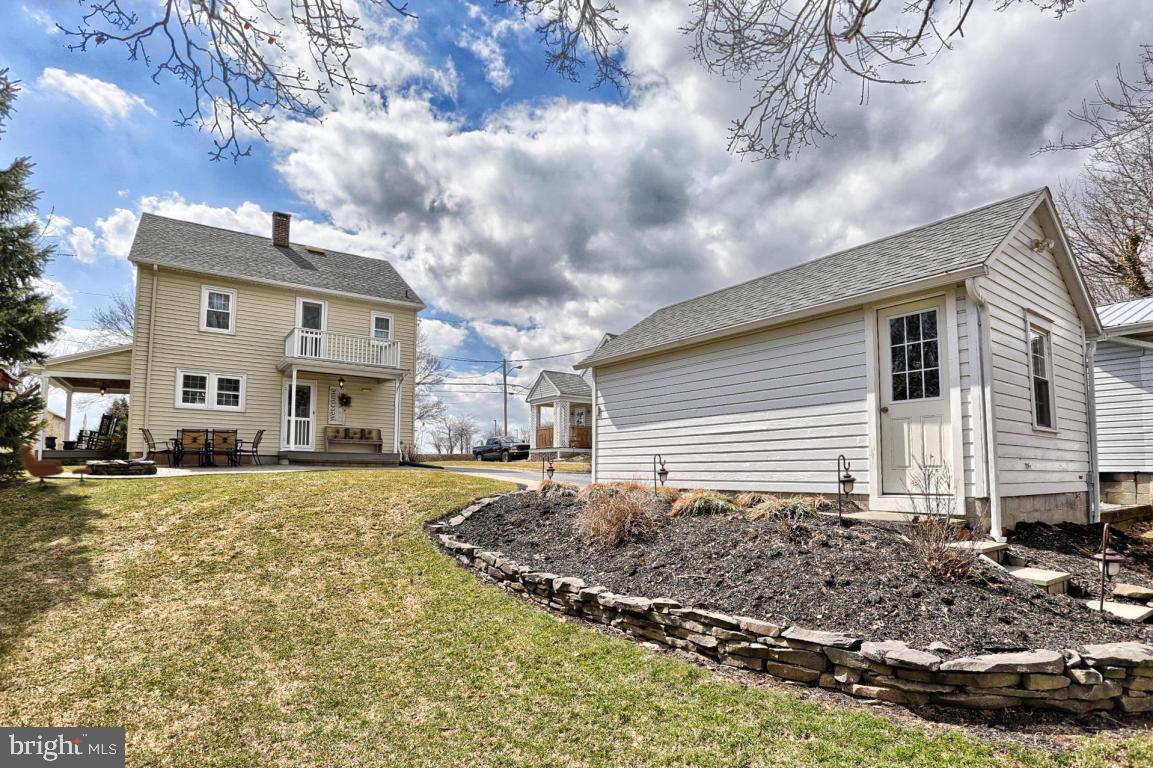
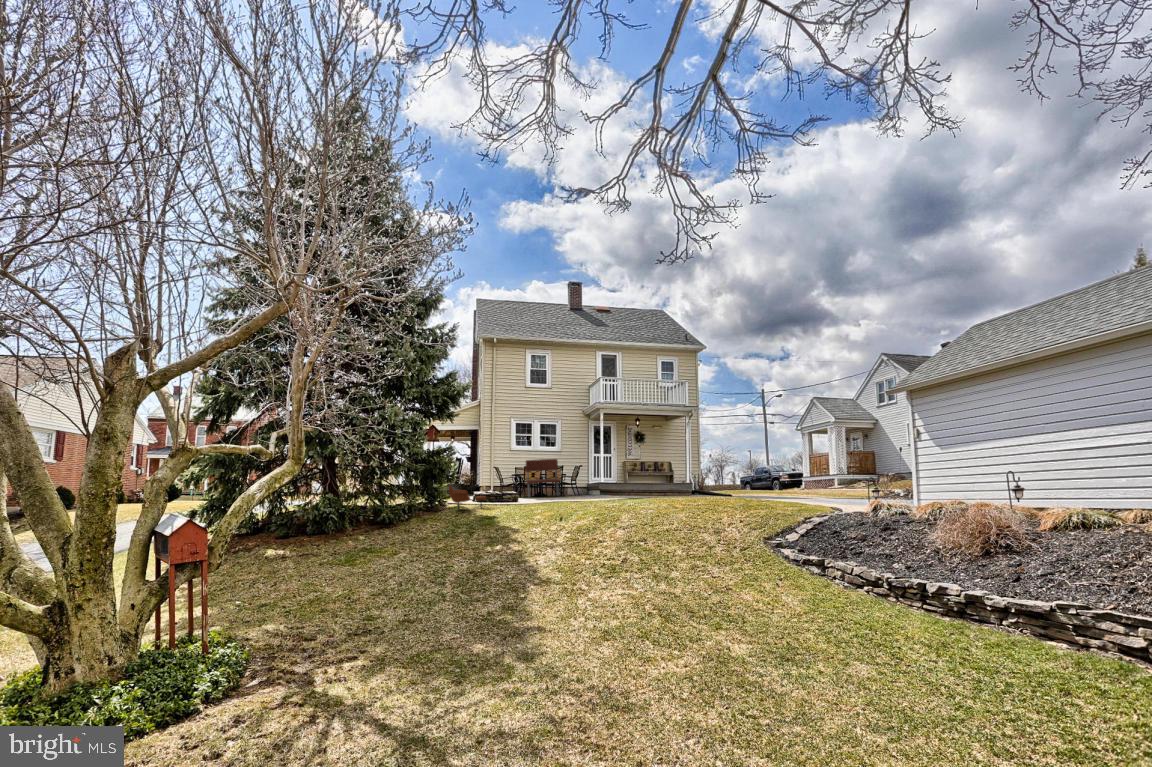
bench: none [184,421,232,468] -> present [526,459,560,497]

